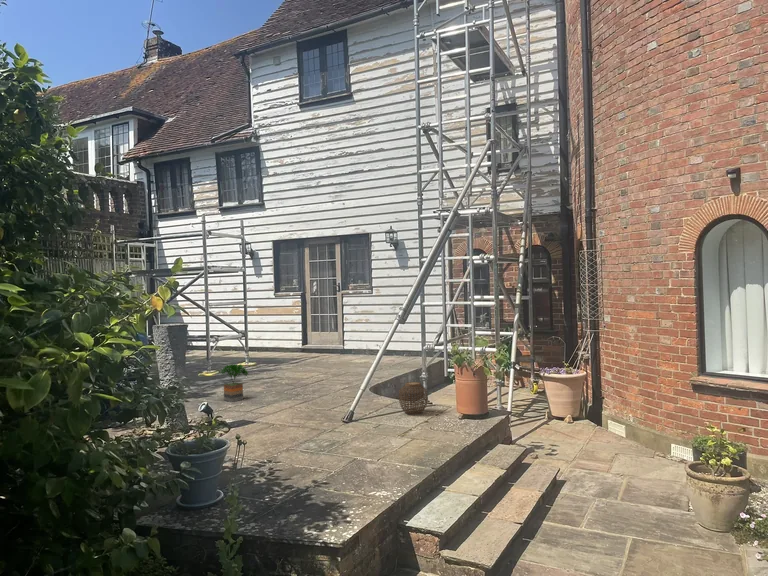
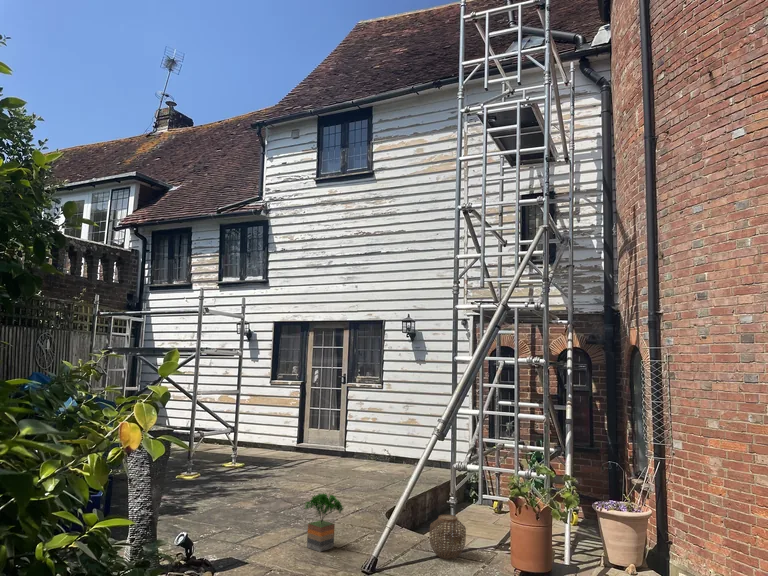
potted tree: present [221,364,248,402] -> present [305,494,343,552]

